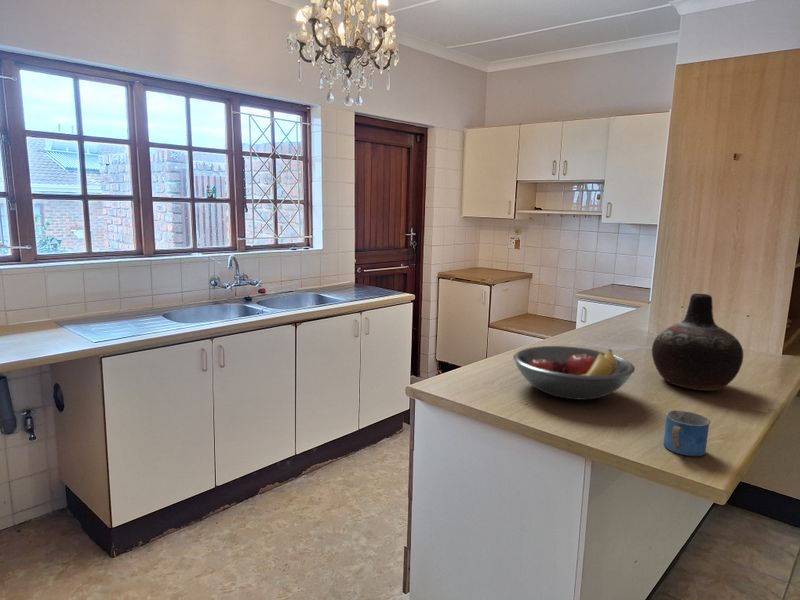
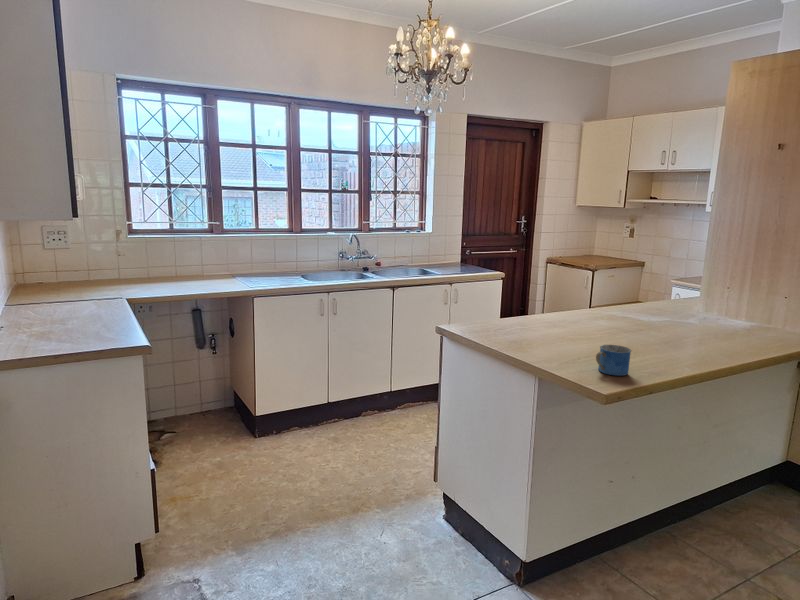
vase: present [652,294,743,391] -> none [650,266,728,348]
fruit bowl: present [514,346,635,400] -> none [519,304,614,341]

